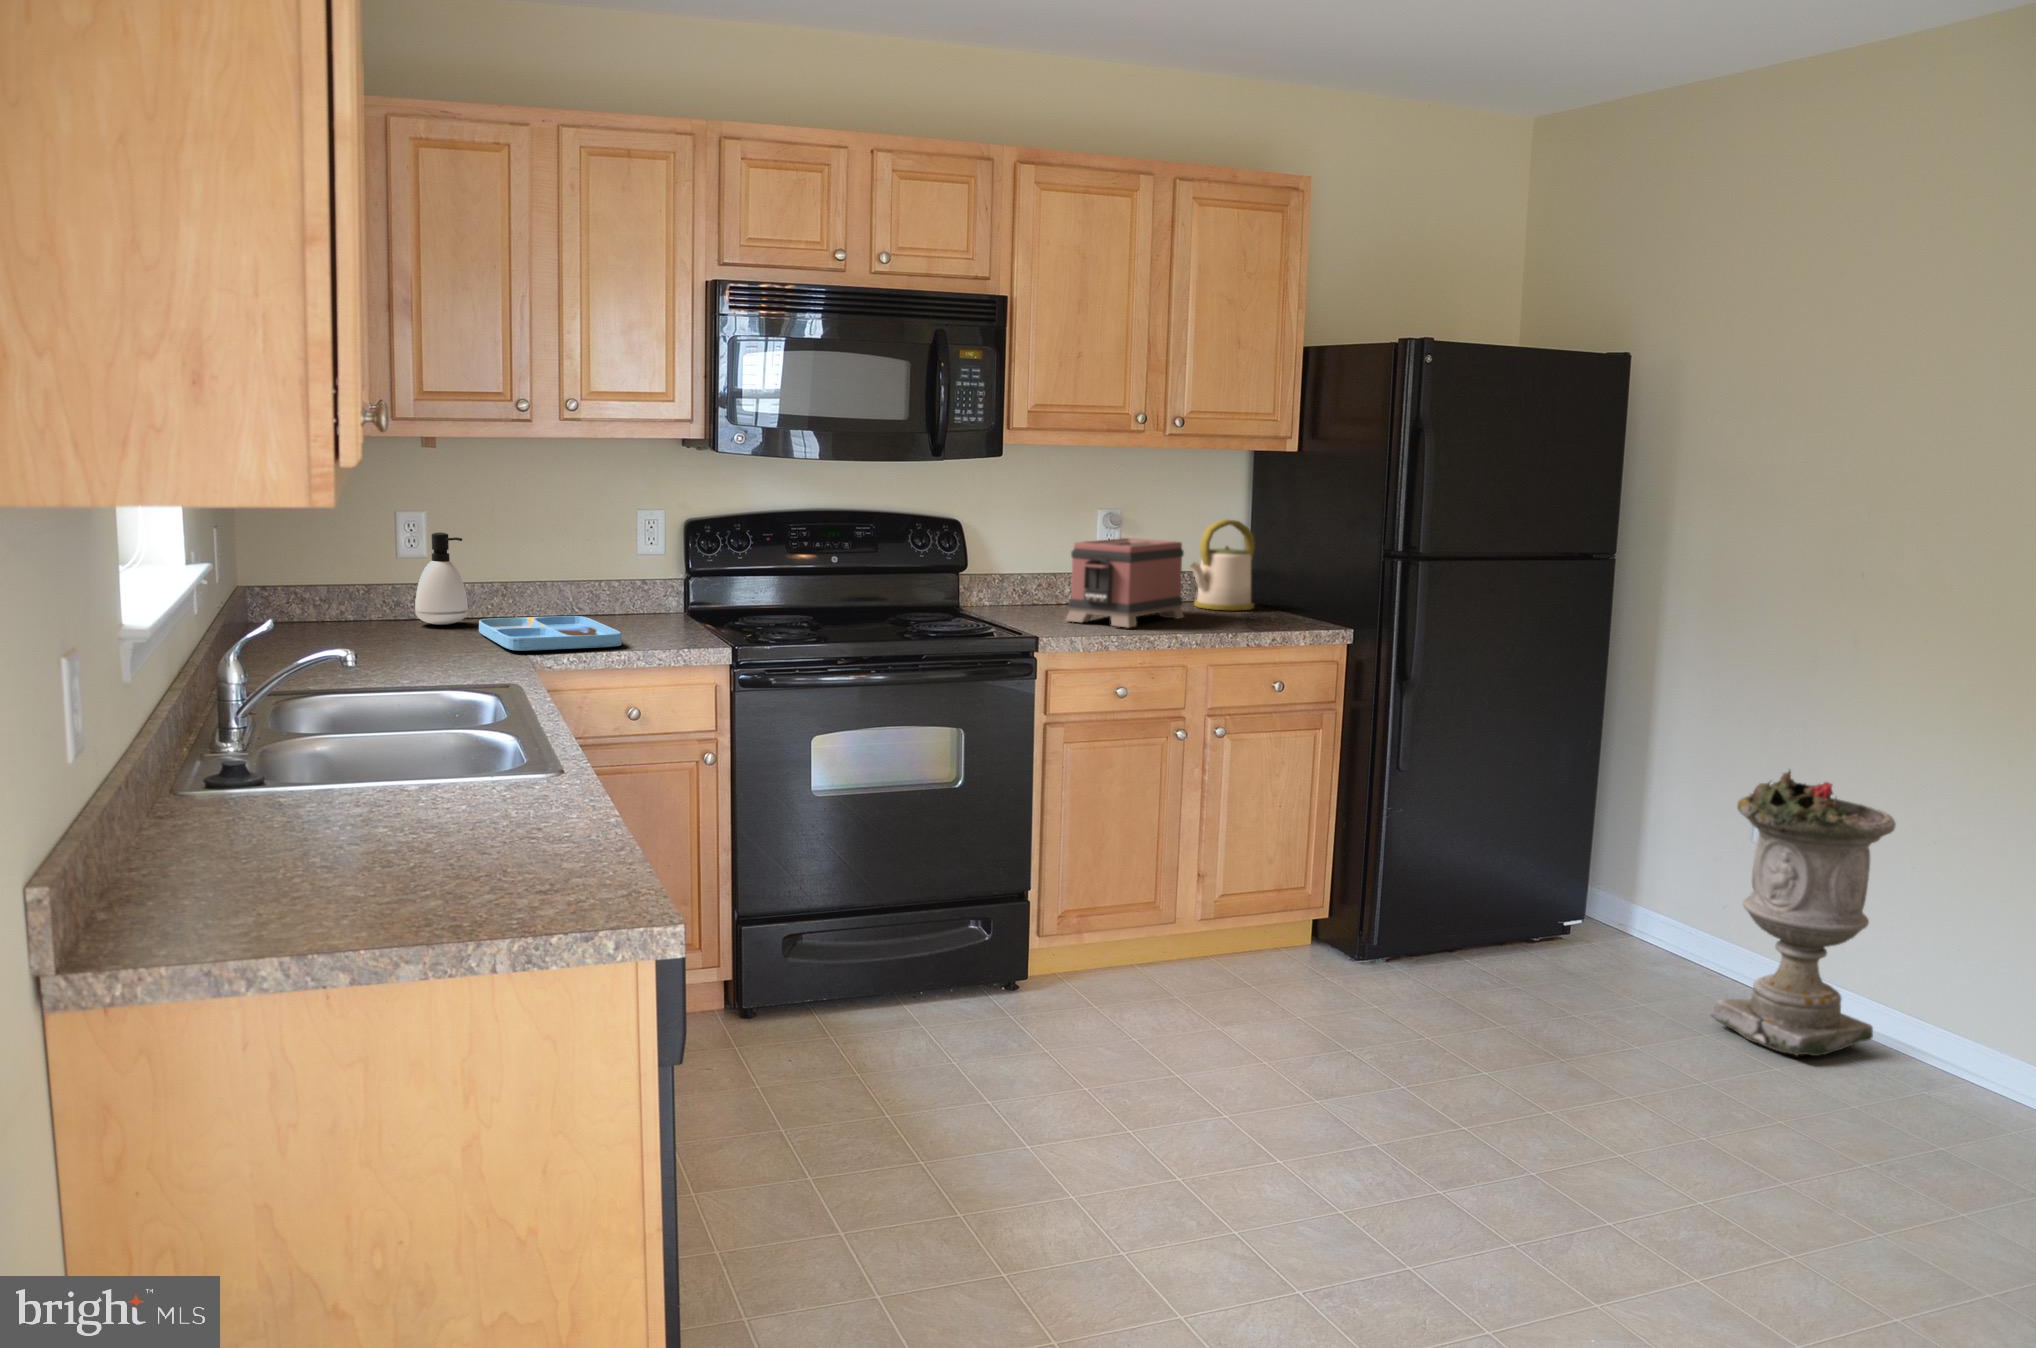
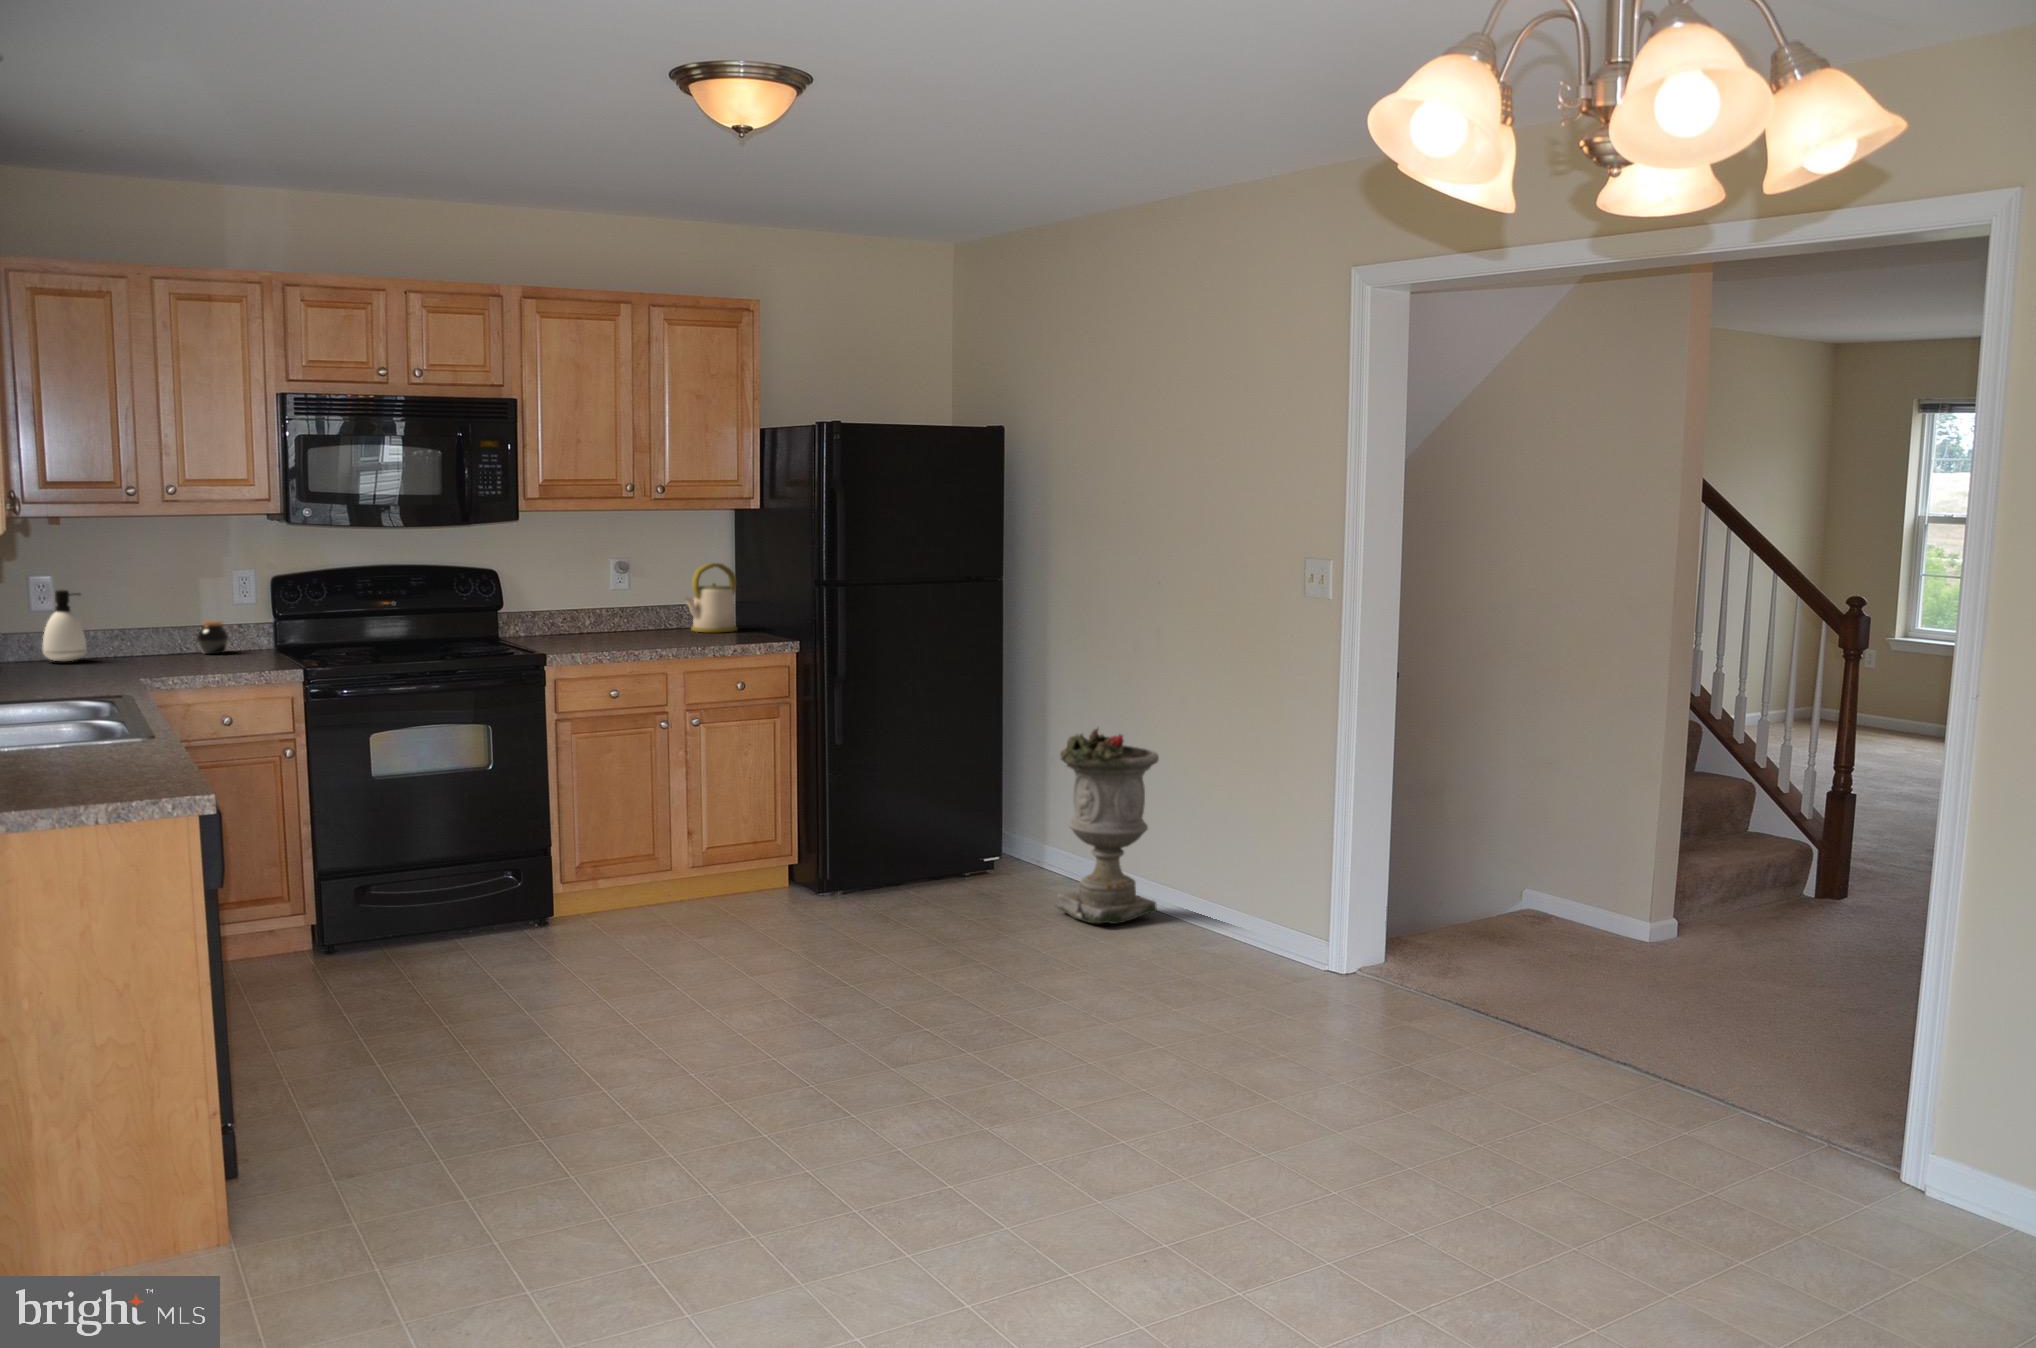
toaster: present [1066,538,1184,628] -> none [578,579,676,646]
jar: none [600,578,638,620] -> present [197,621,229,654]
tray: present [479,616,622,651] -> none [97,651,215,675]

